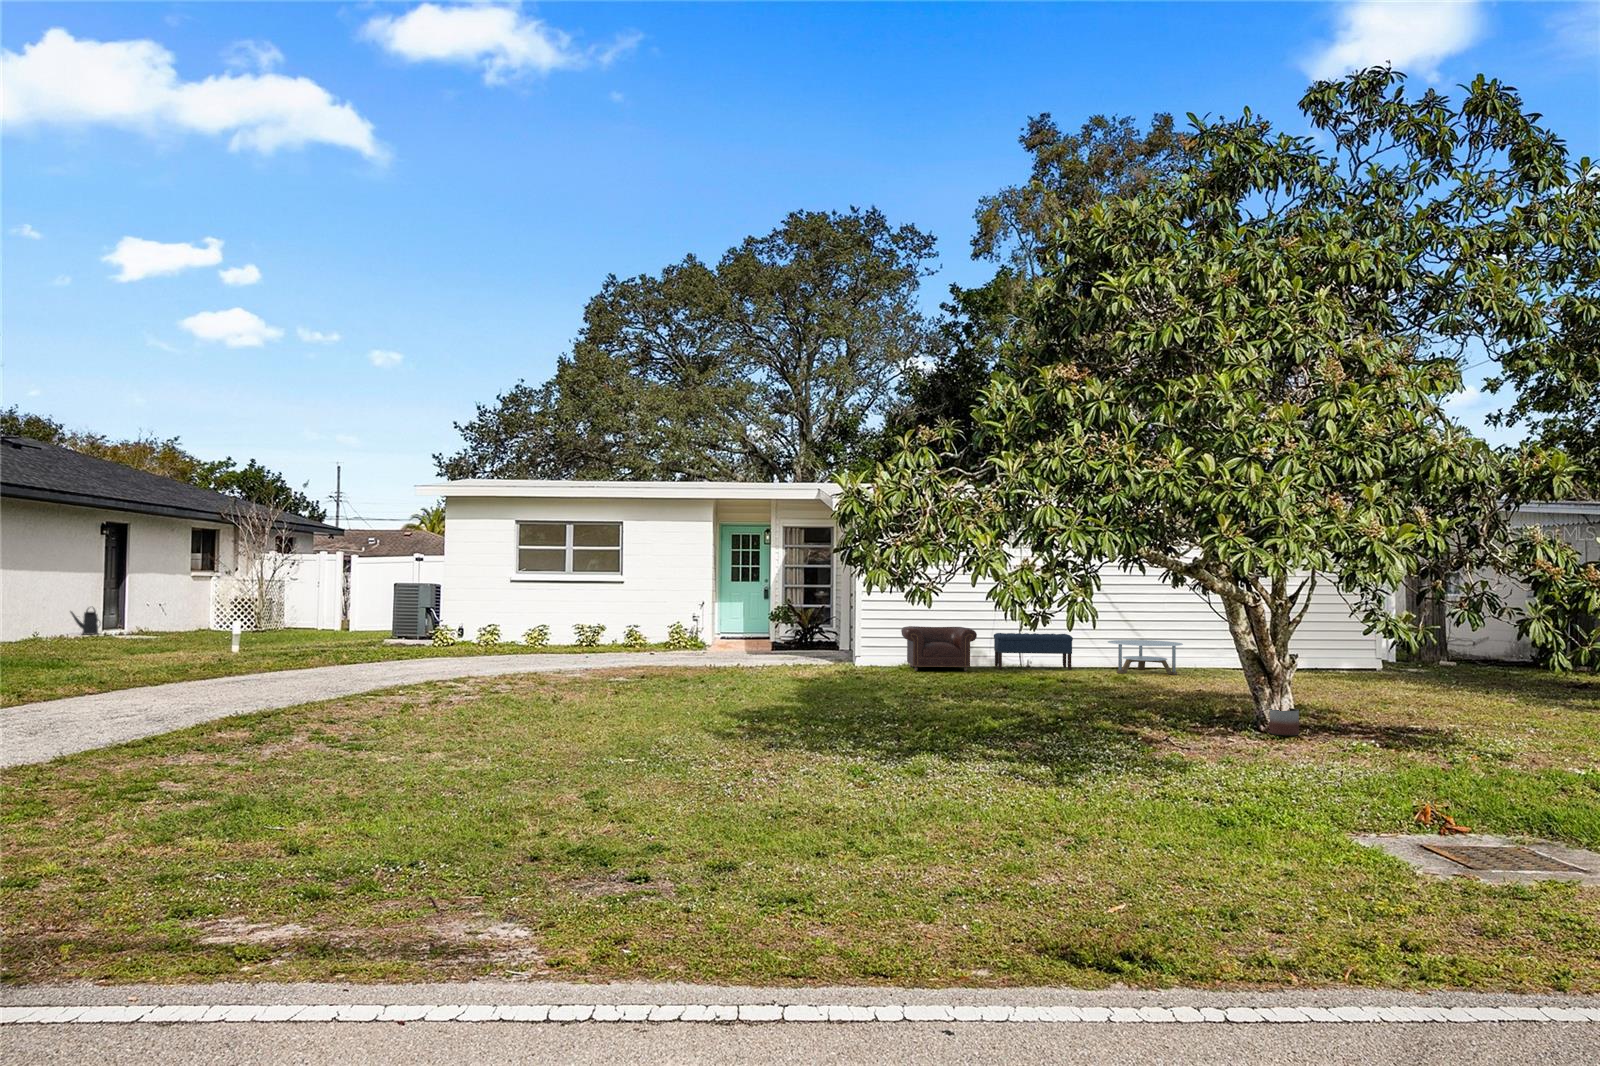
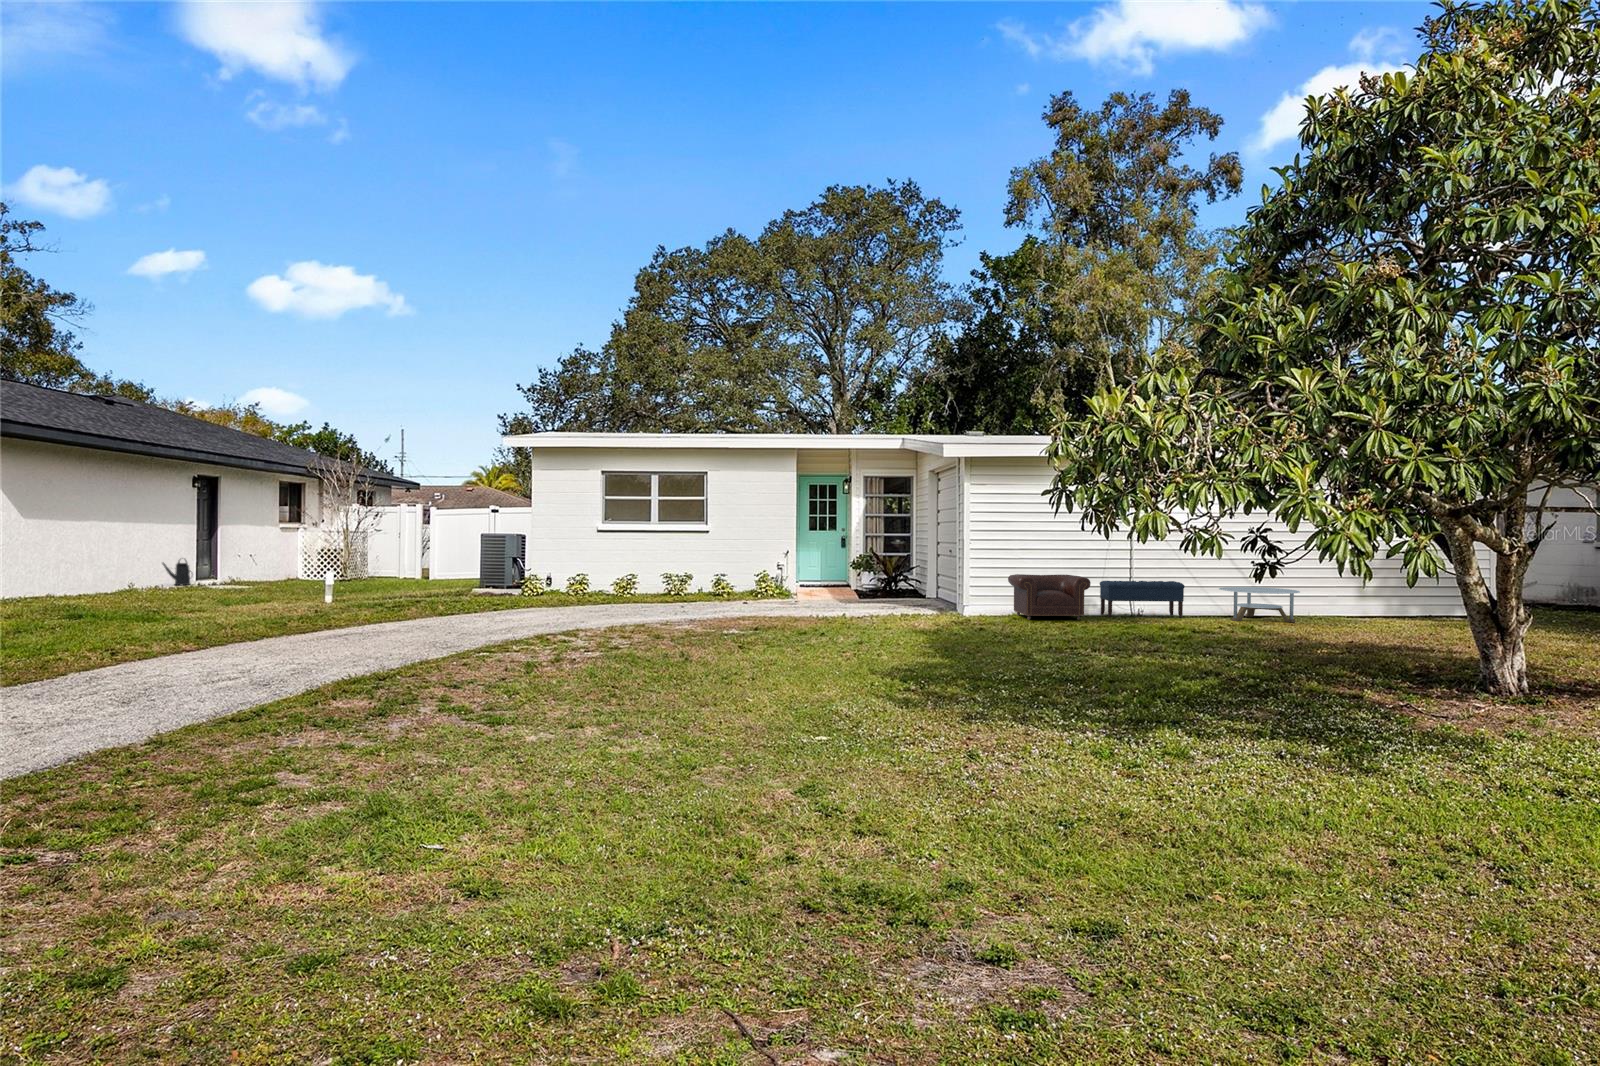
planter: present [1268,708,1299,736] -> none [1525,668,1567,701]

